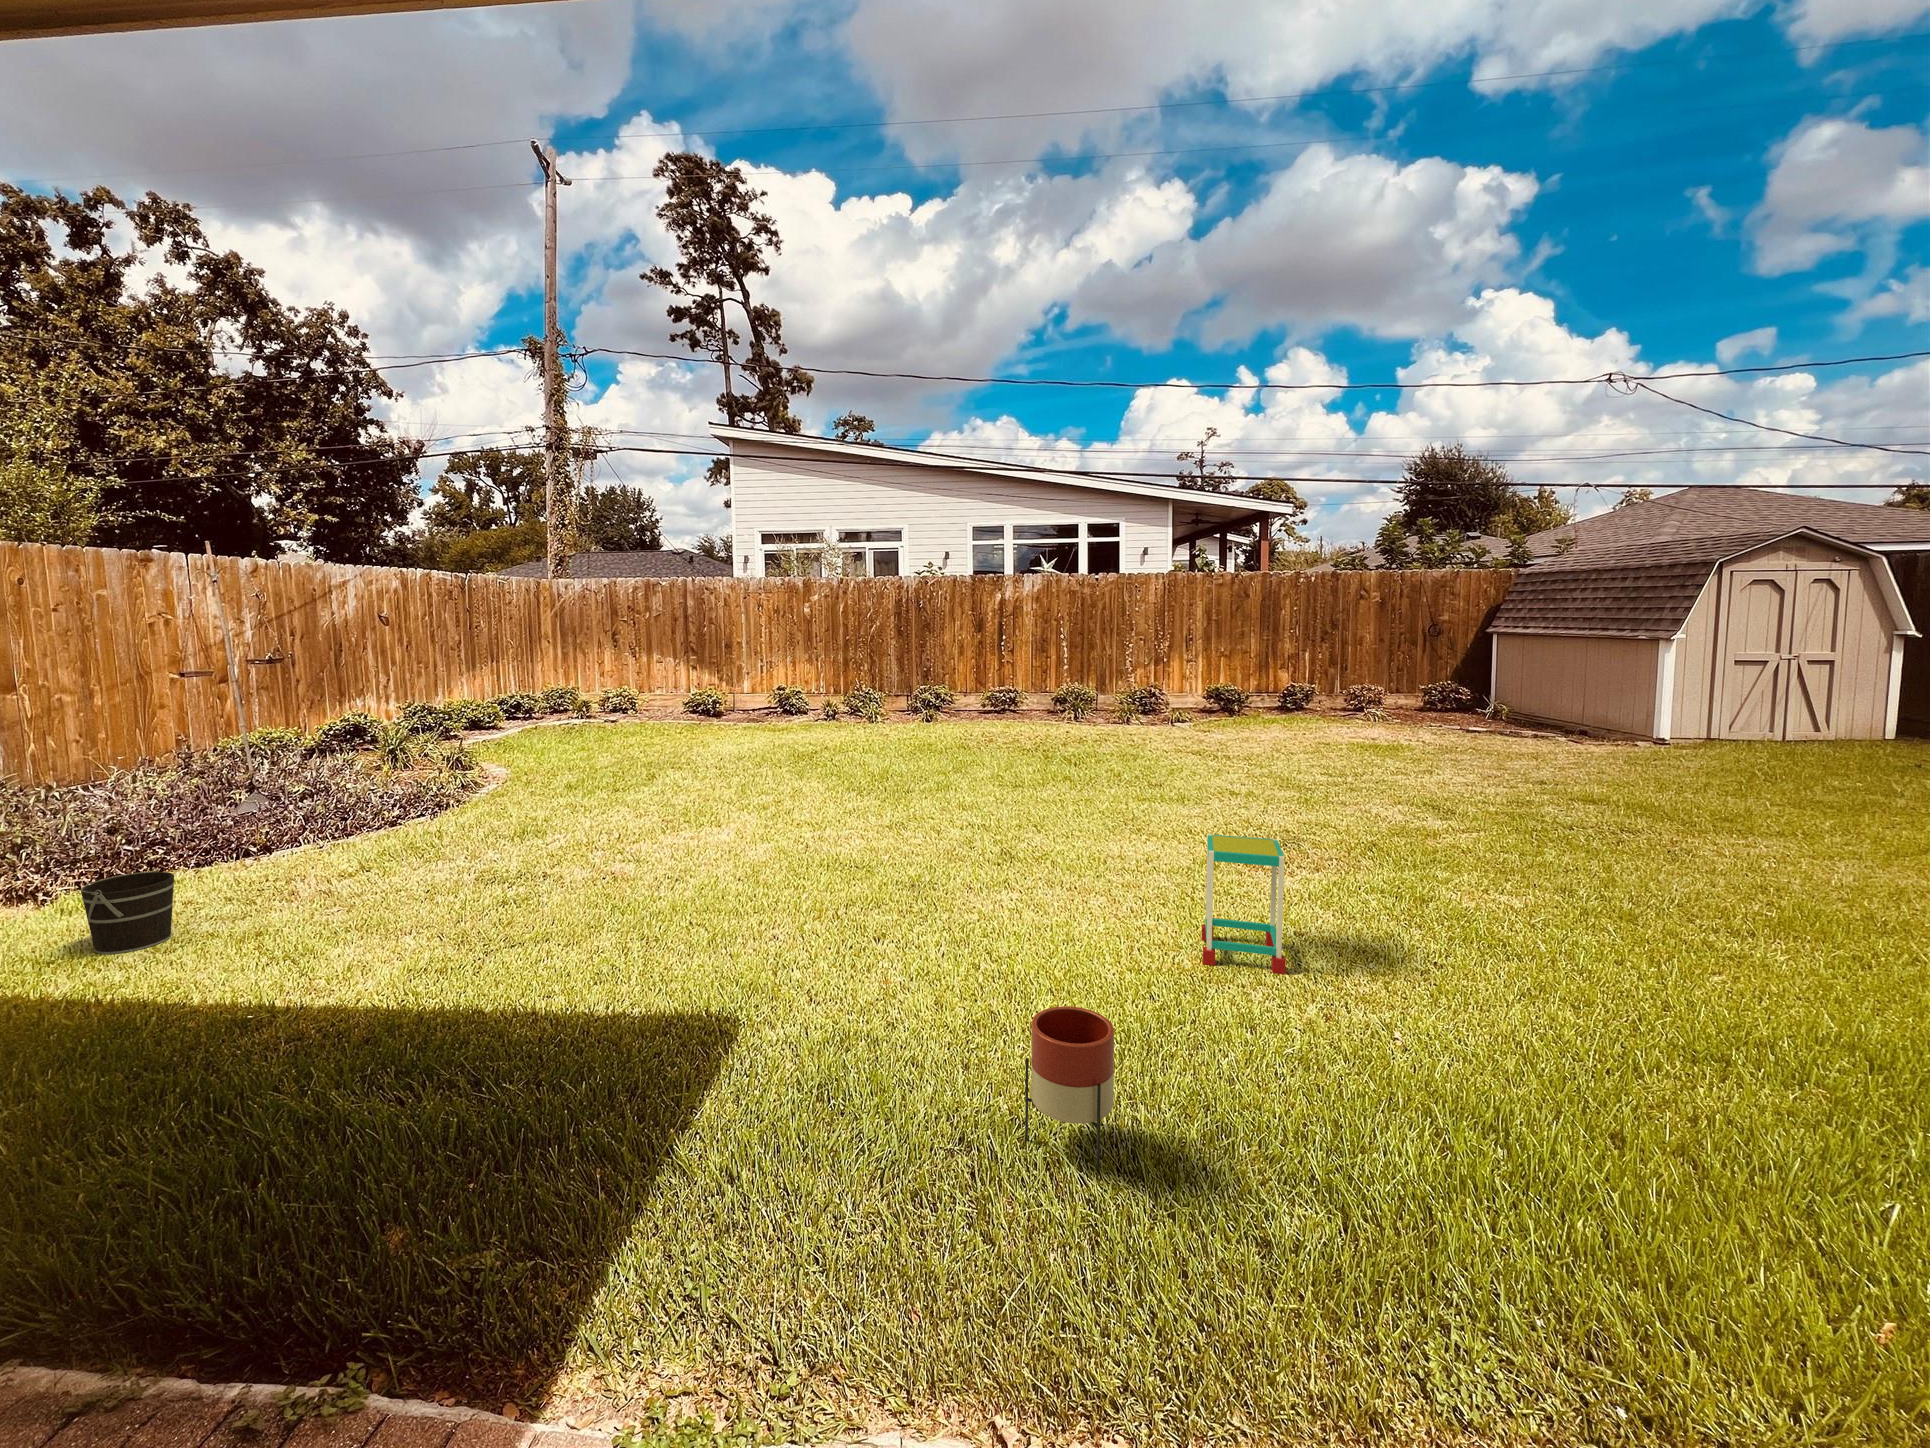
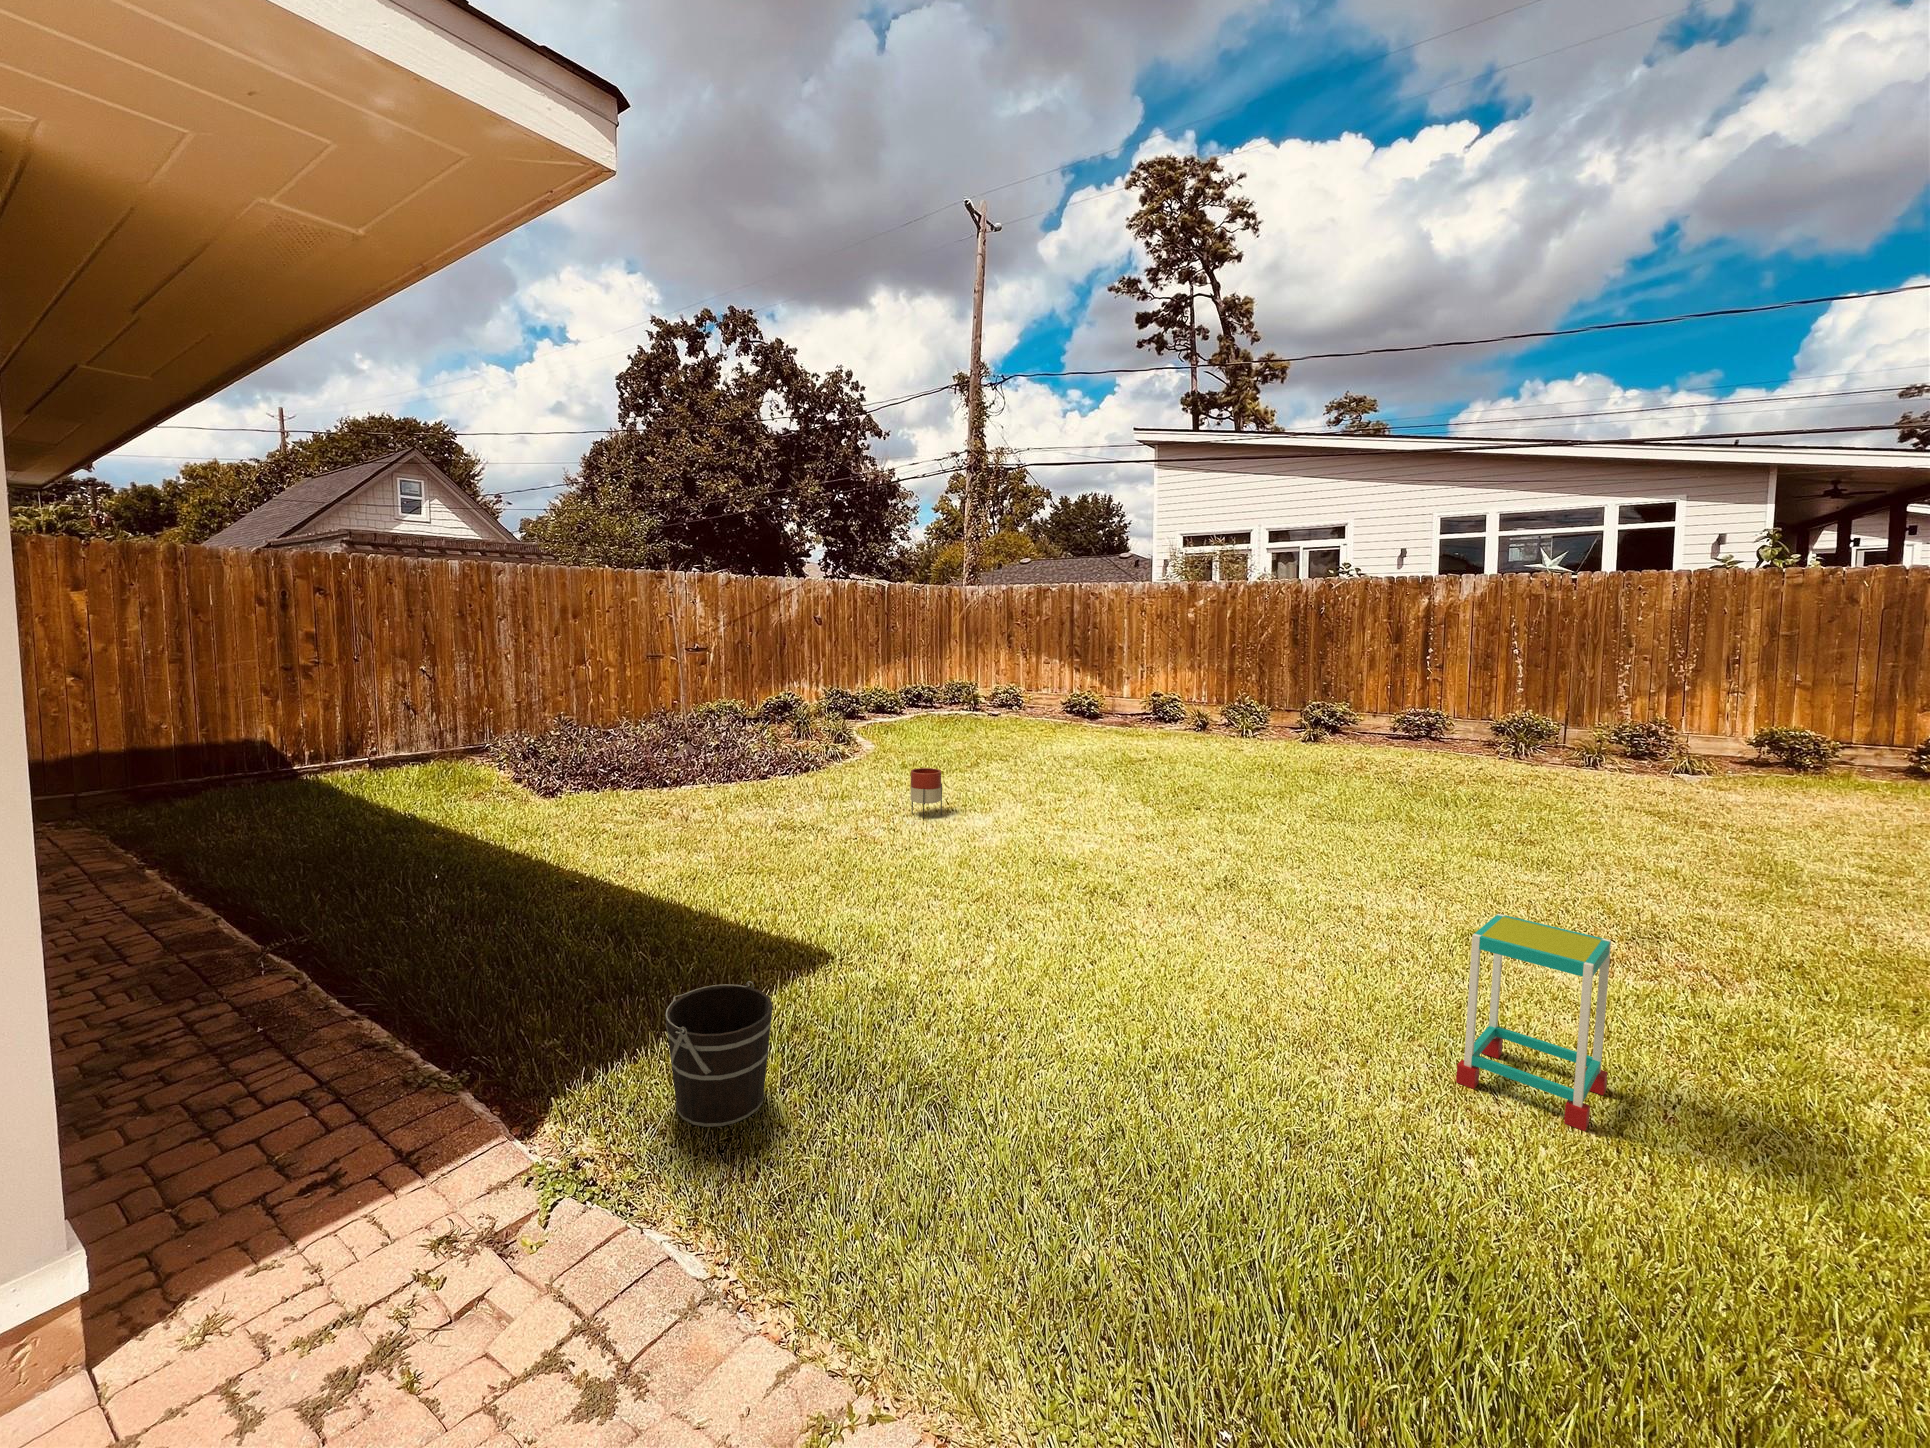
bucket: present [81,868,174,954] -> present [665,981,773,1127]
planter: present [1025,1006,1114,1170] -> present [910,768,942,821]

